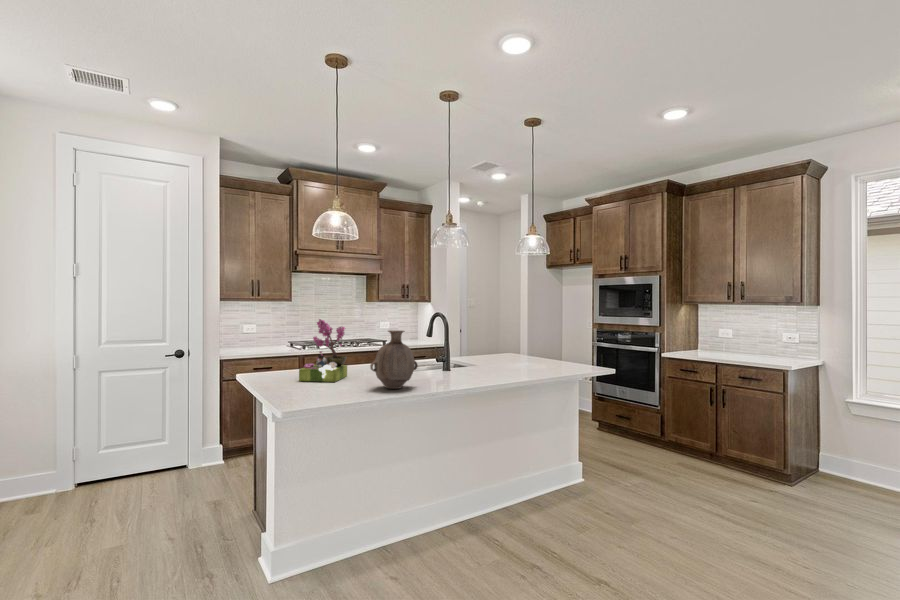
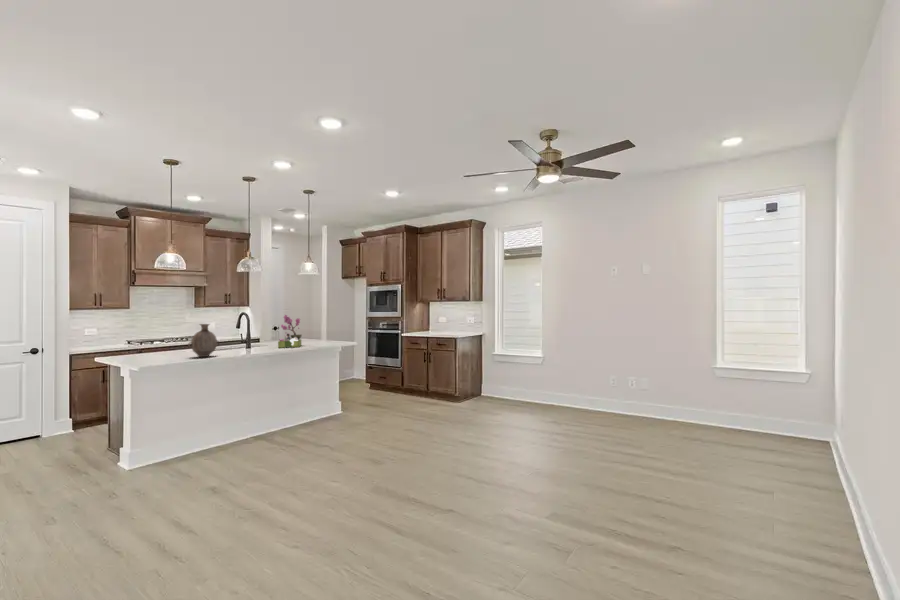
flower arrangement: present [299,319,347,382] -> present [278,315,302,348]

